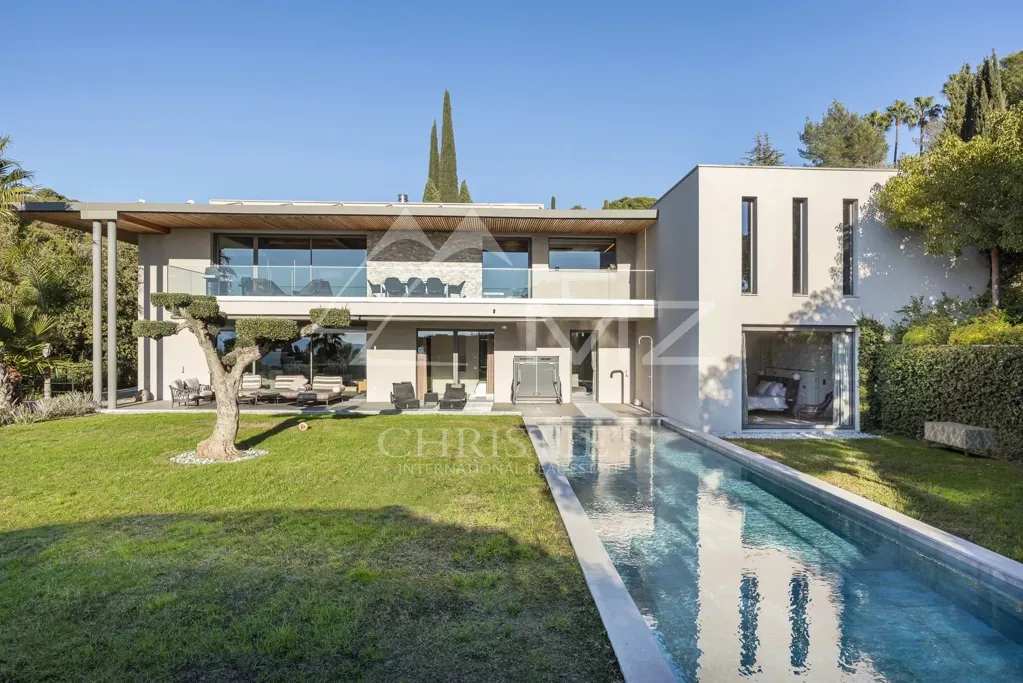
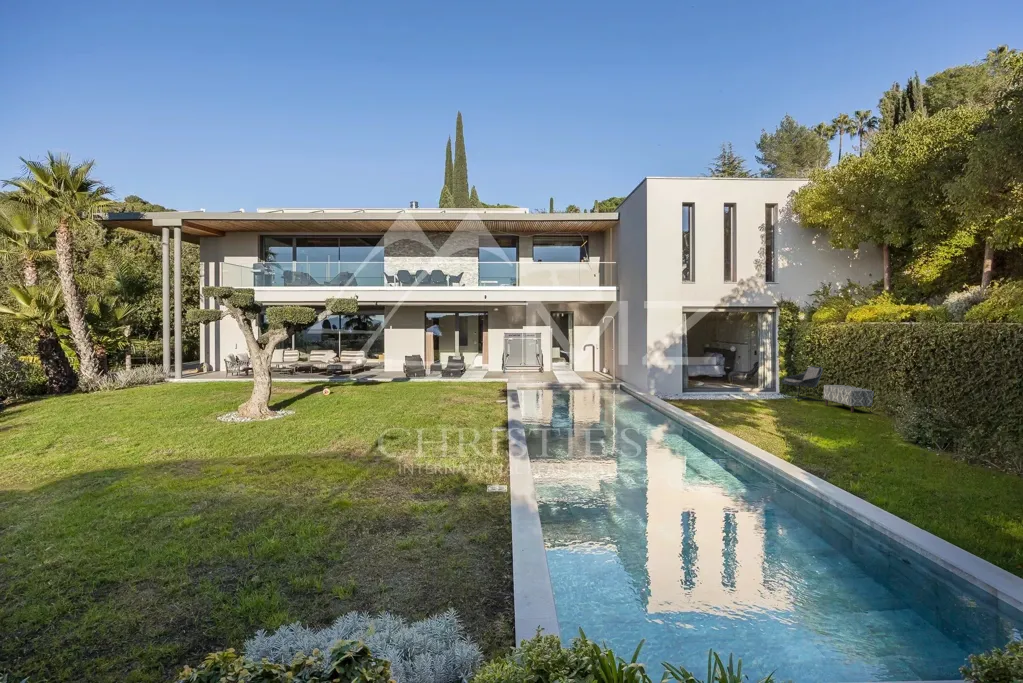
lounge chair: none [866,398,921,442] -> present [782,366,823,401]

